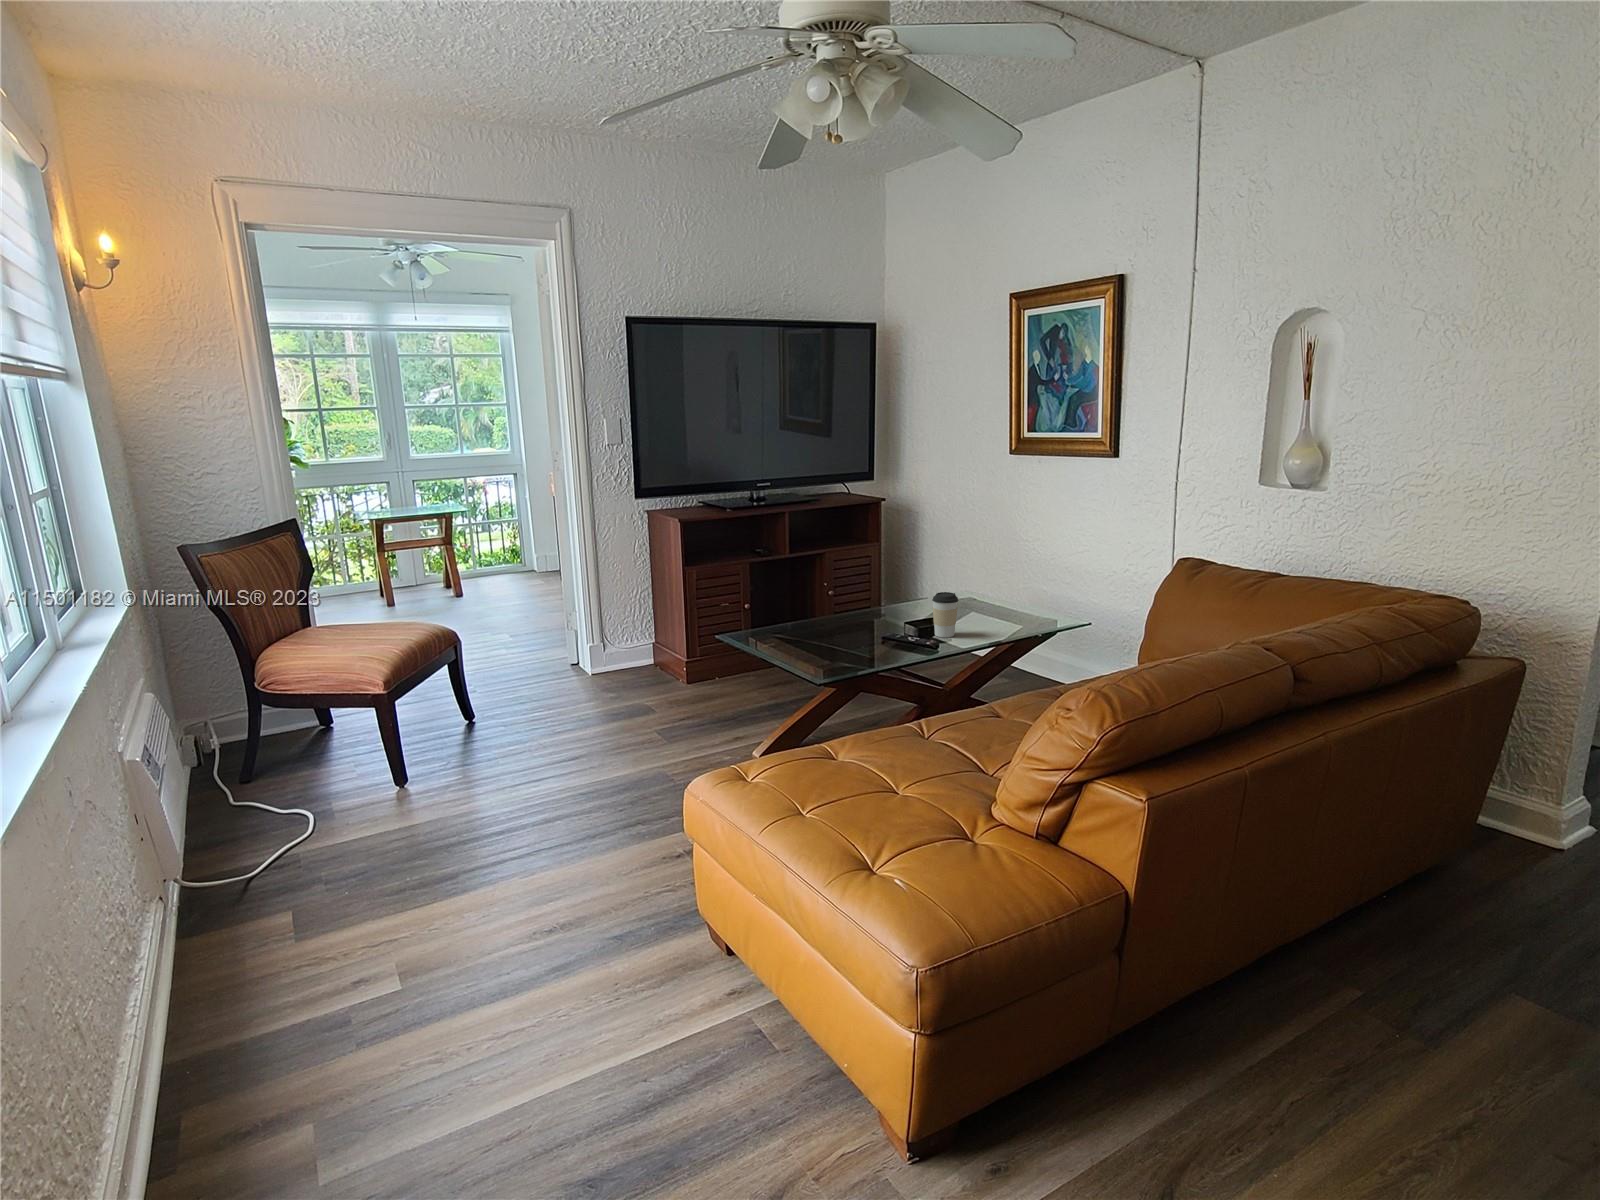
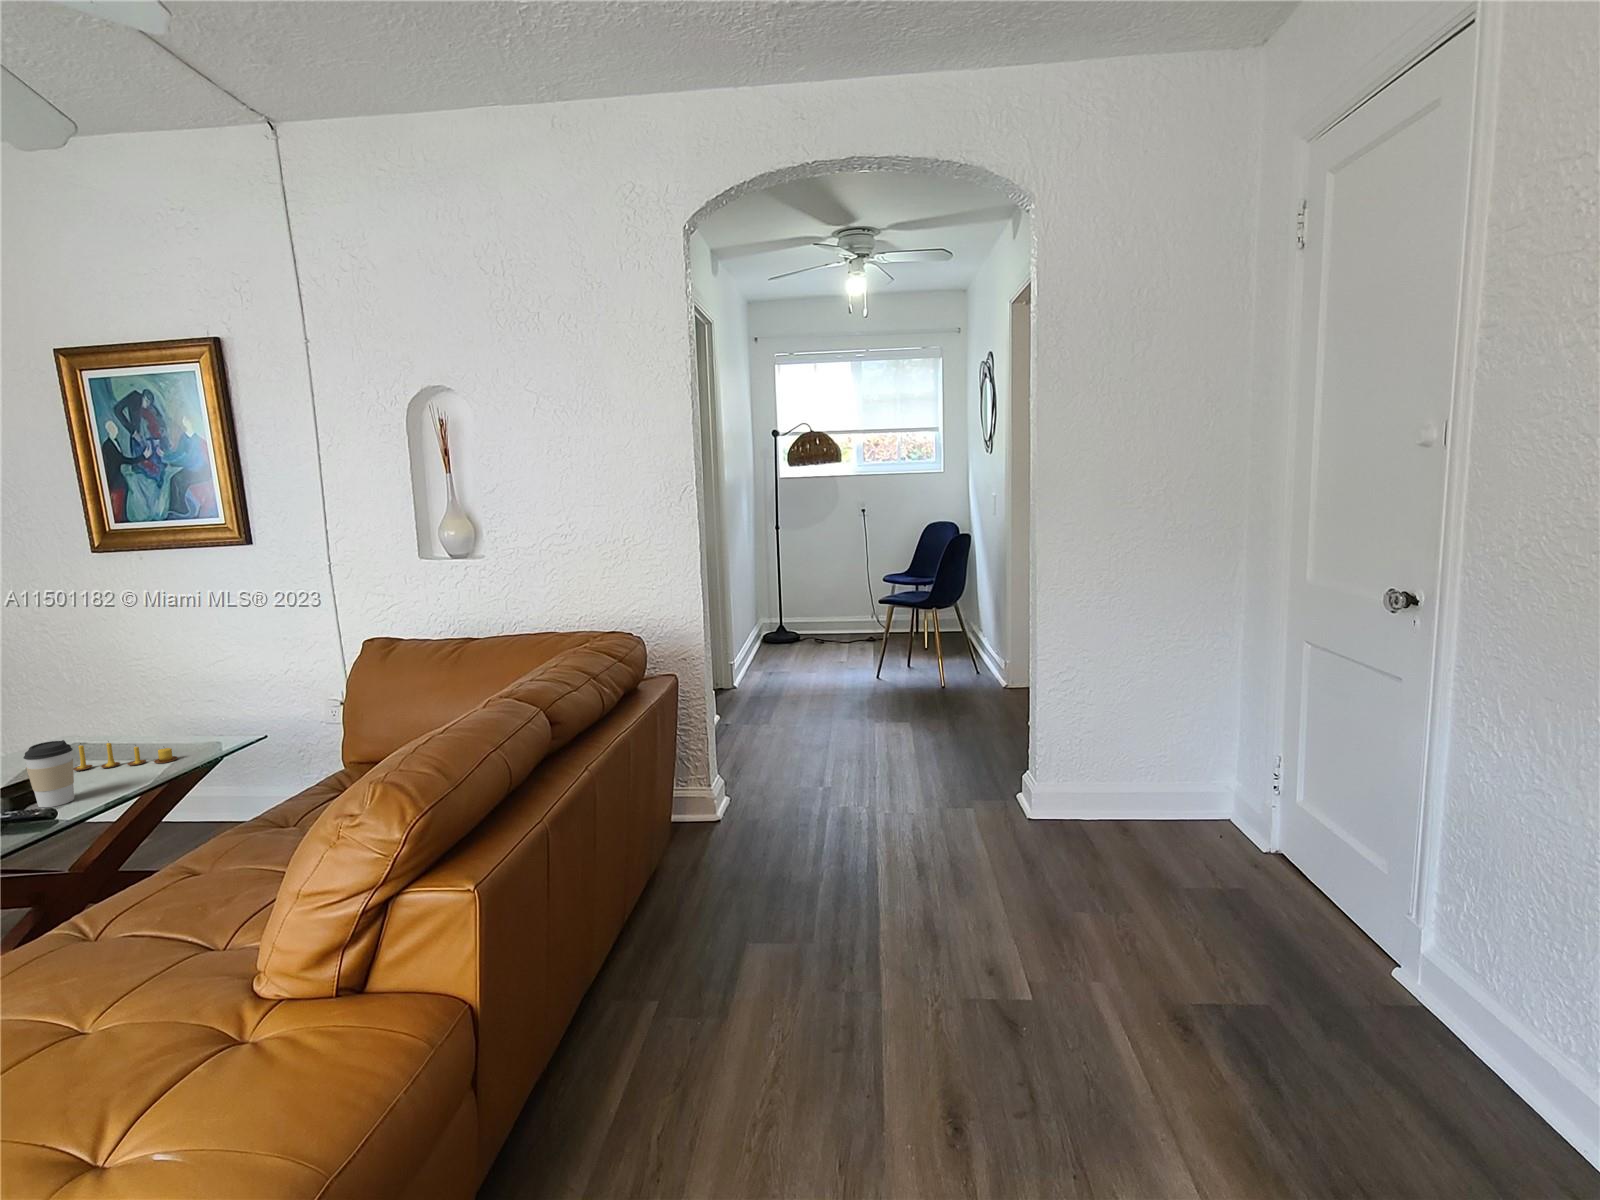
candle: none [962,597,1023,626] -> present [73,742,177,771]

